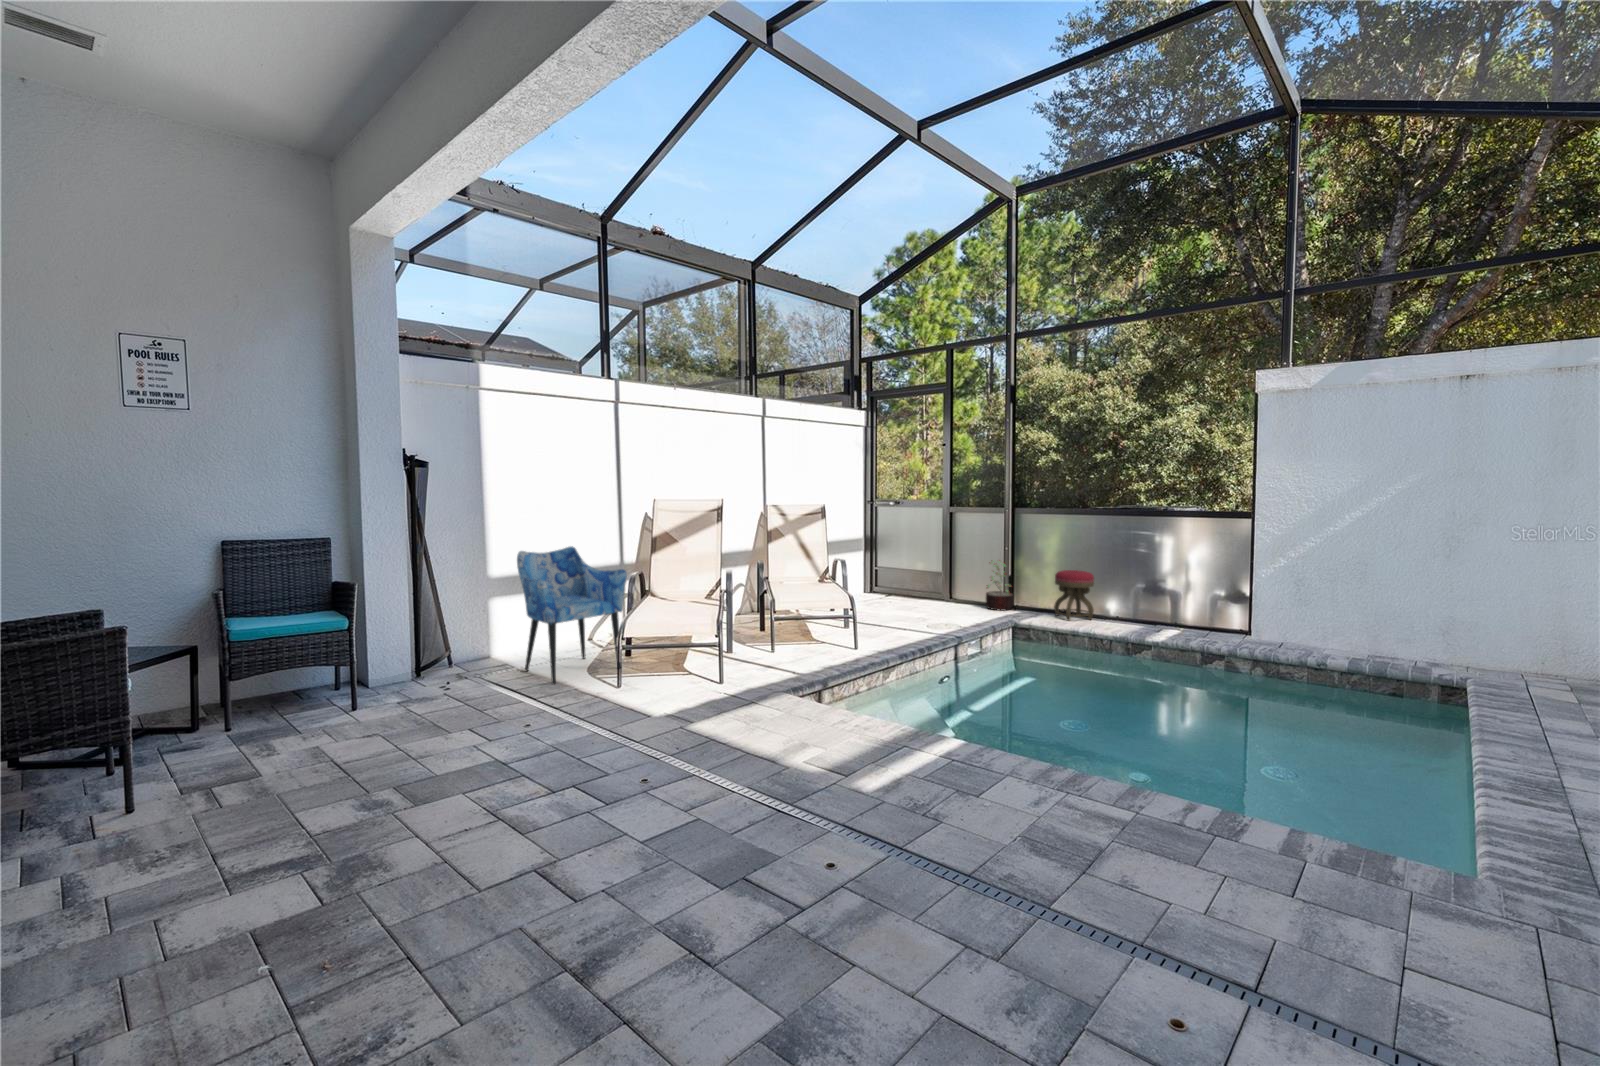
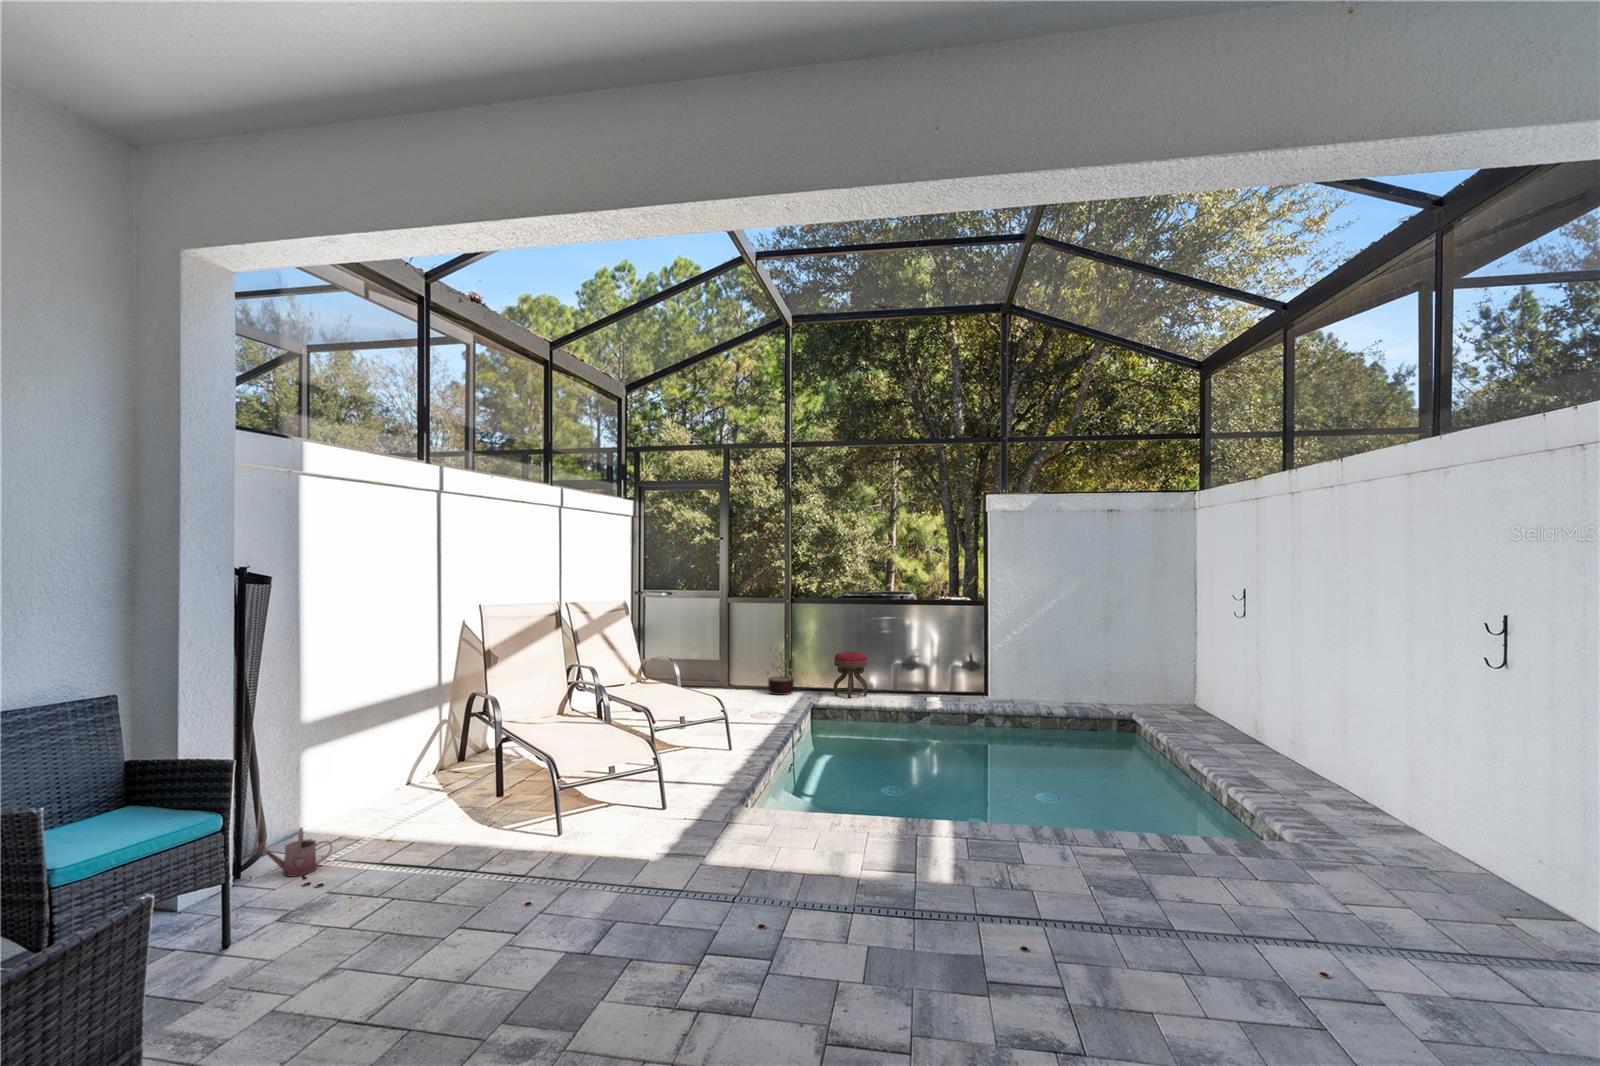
armchair: present [517,546,627,684] -> none [364,658,498,823]
watering can: none [390,671,444,708] -> present [255,828,332,877]

